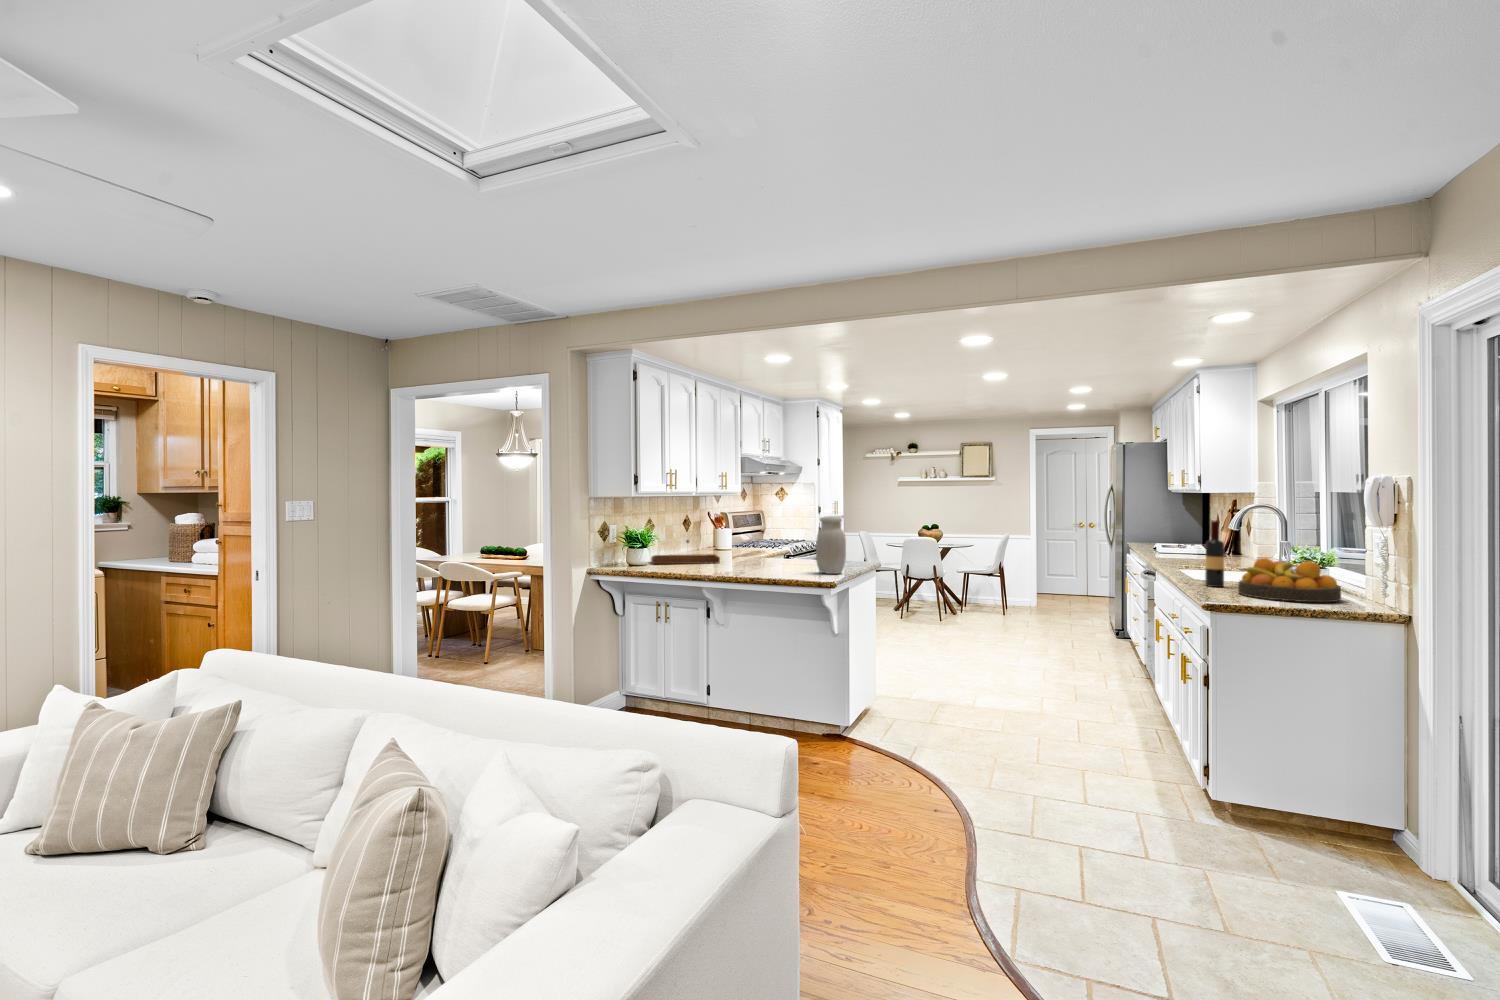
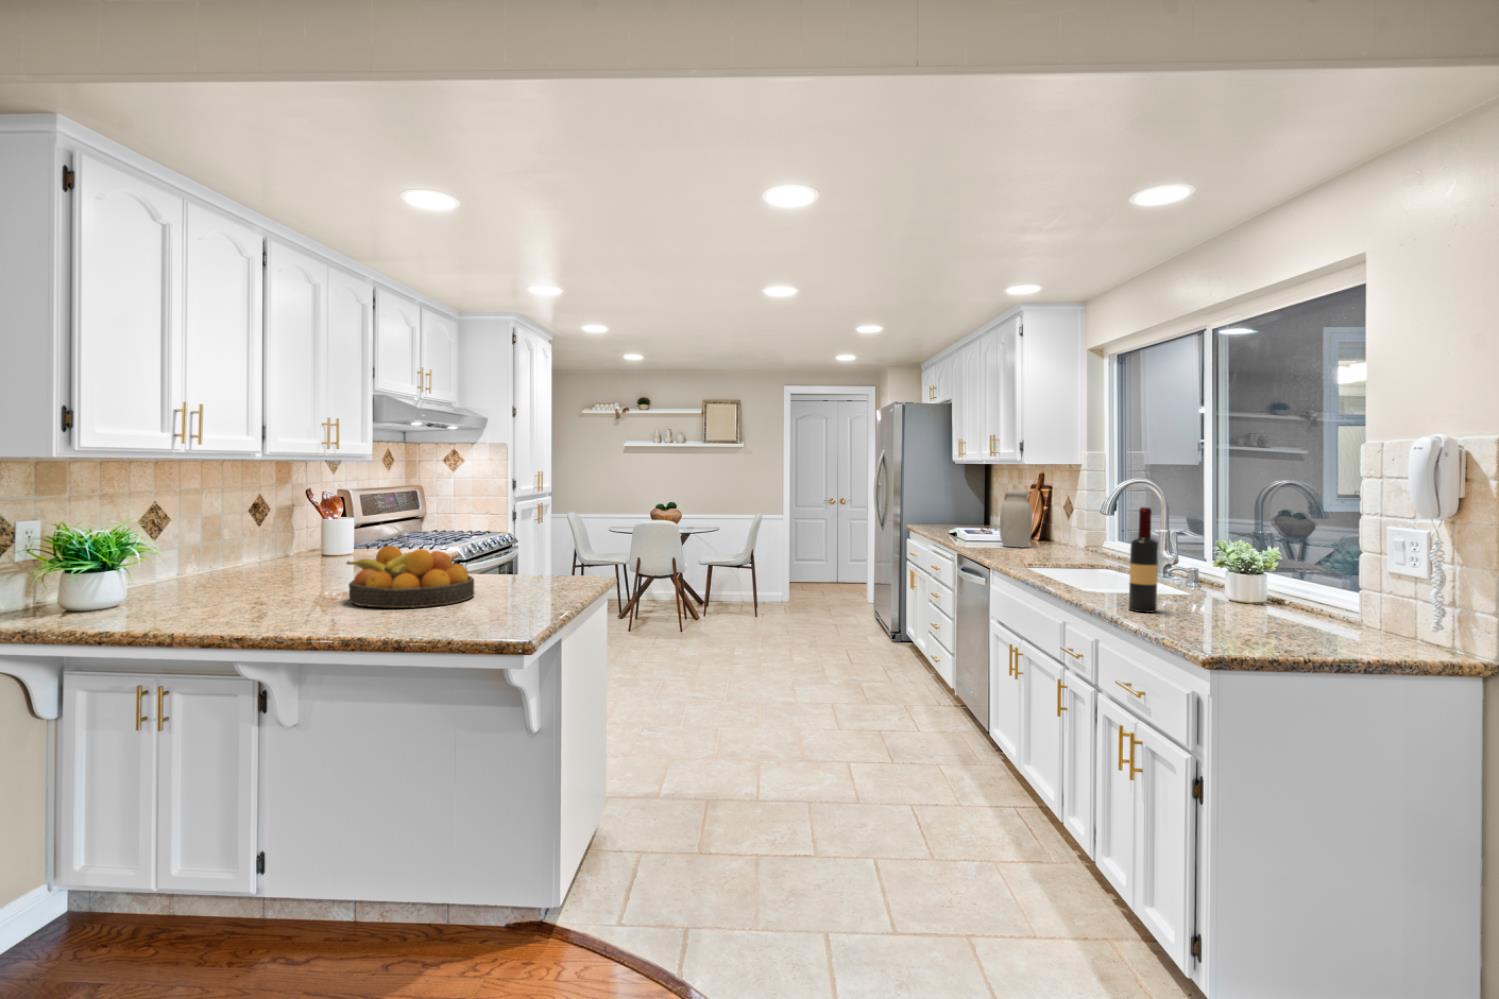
jar: present [816,517,846,574] -> present [999,489,1032,547]
tray: present [651,540,720,564] -> none [158,545,311,598]
fruit bowl: present [1238,558,1341,602] -> present [347,546,475,608]

